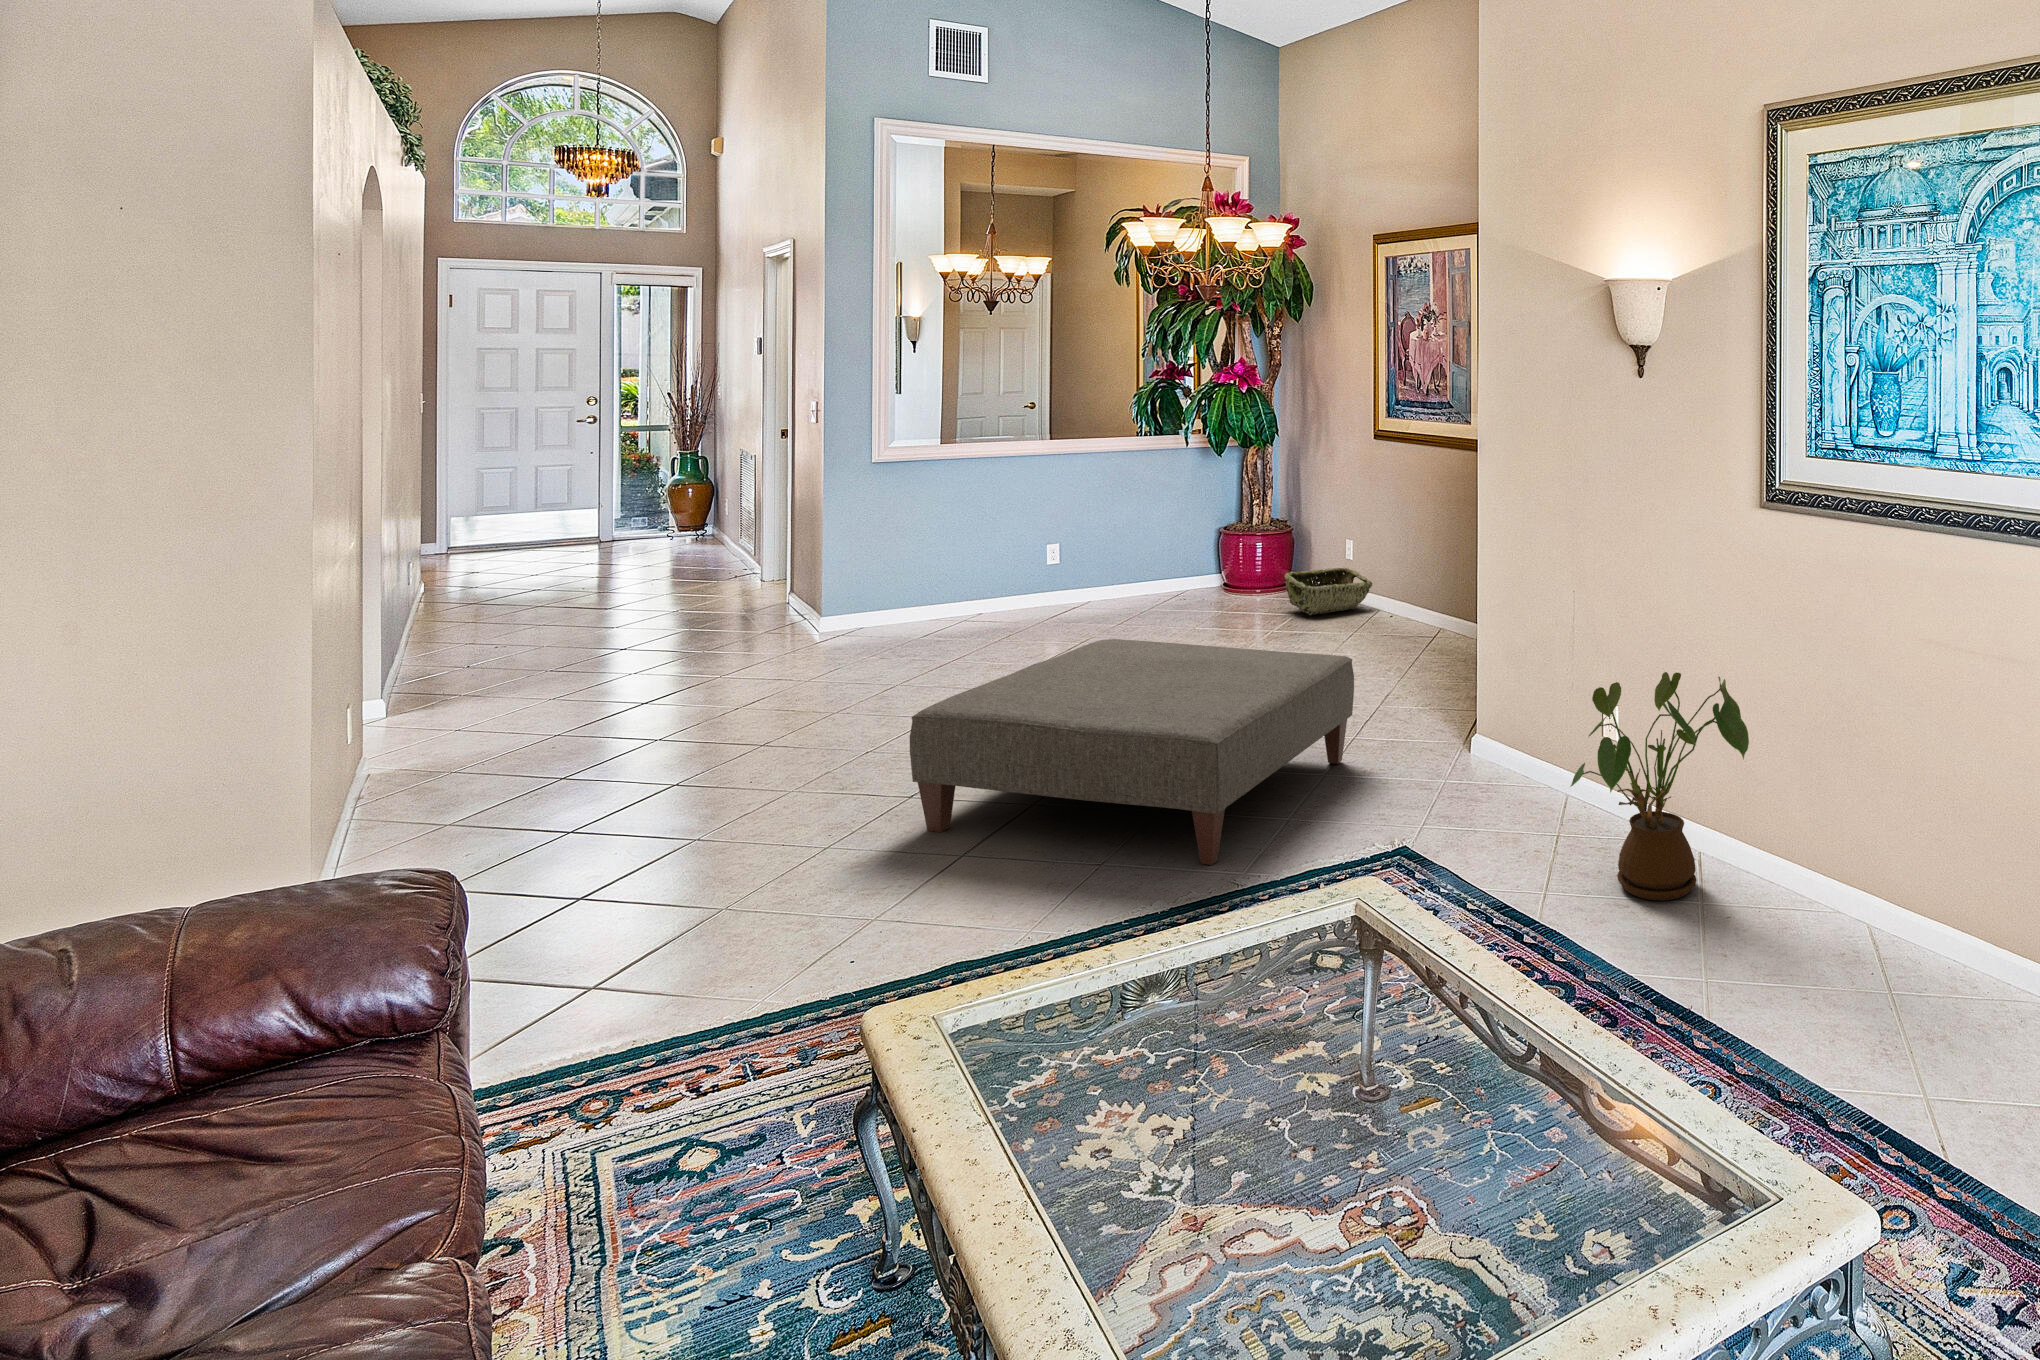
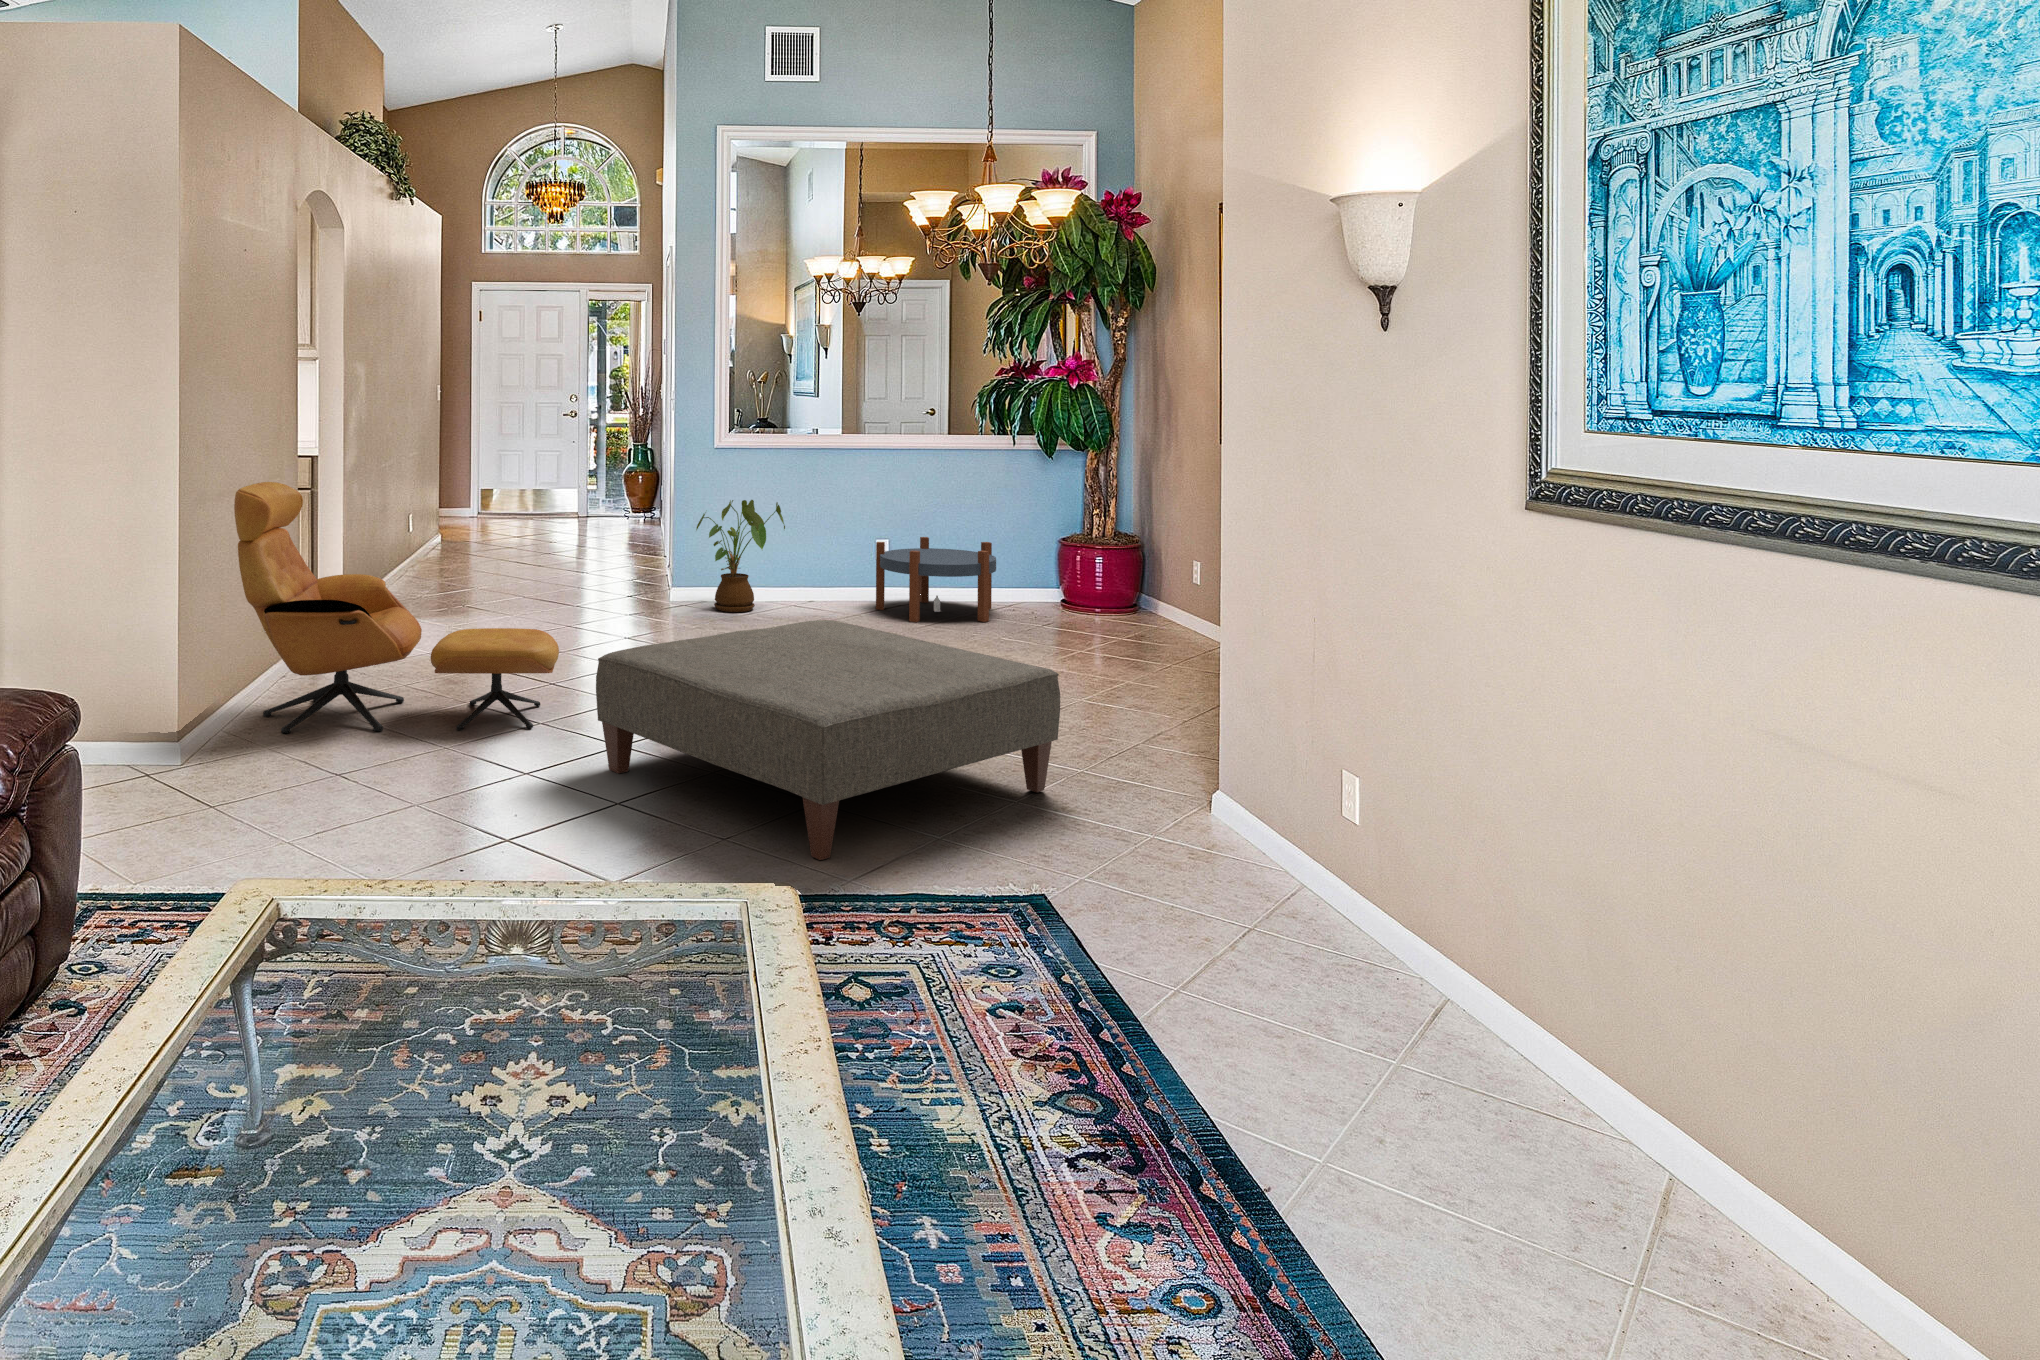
side table: none [1058,539,1176,625] -> present [876,537,996,622]
armchair: none [347,565,815,882] -> present [234,482,559,733]
woven basket: present [1285,568,1372,615] -> none [1107,590,1214,641]
house plant: present [1571,672,1749,900] -> present [696,500,785,612]

